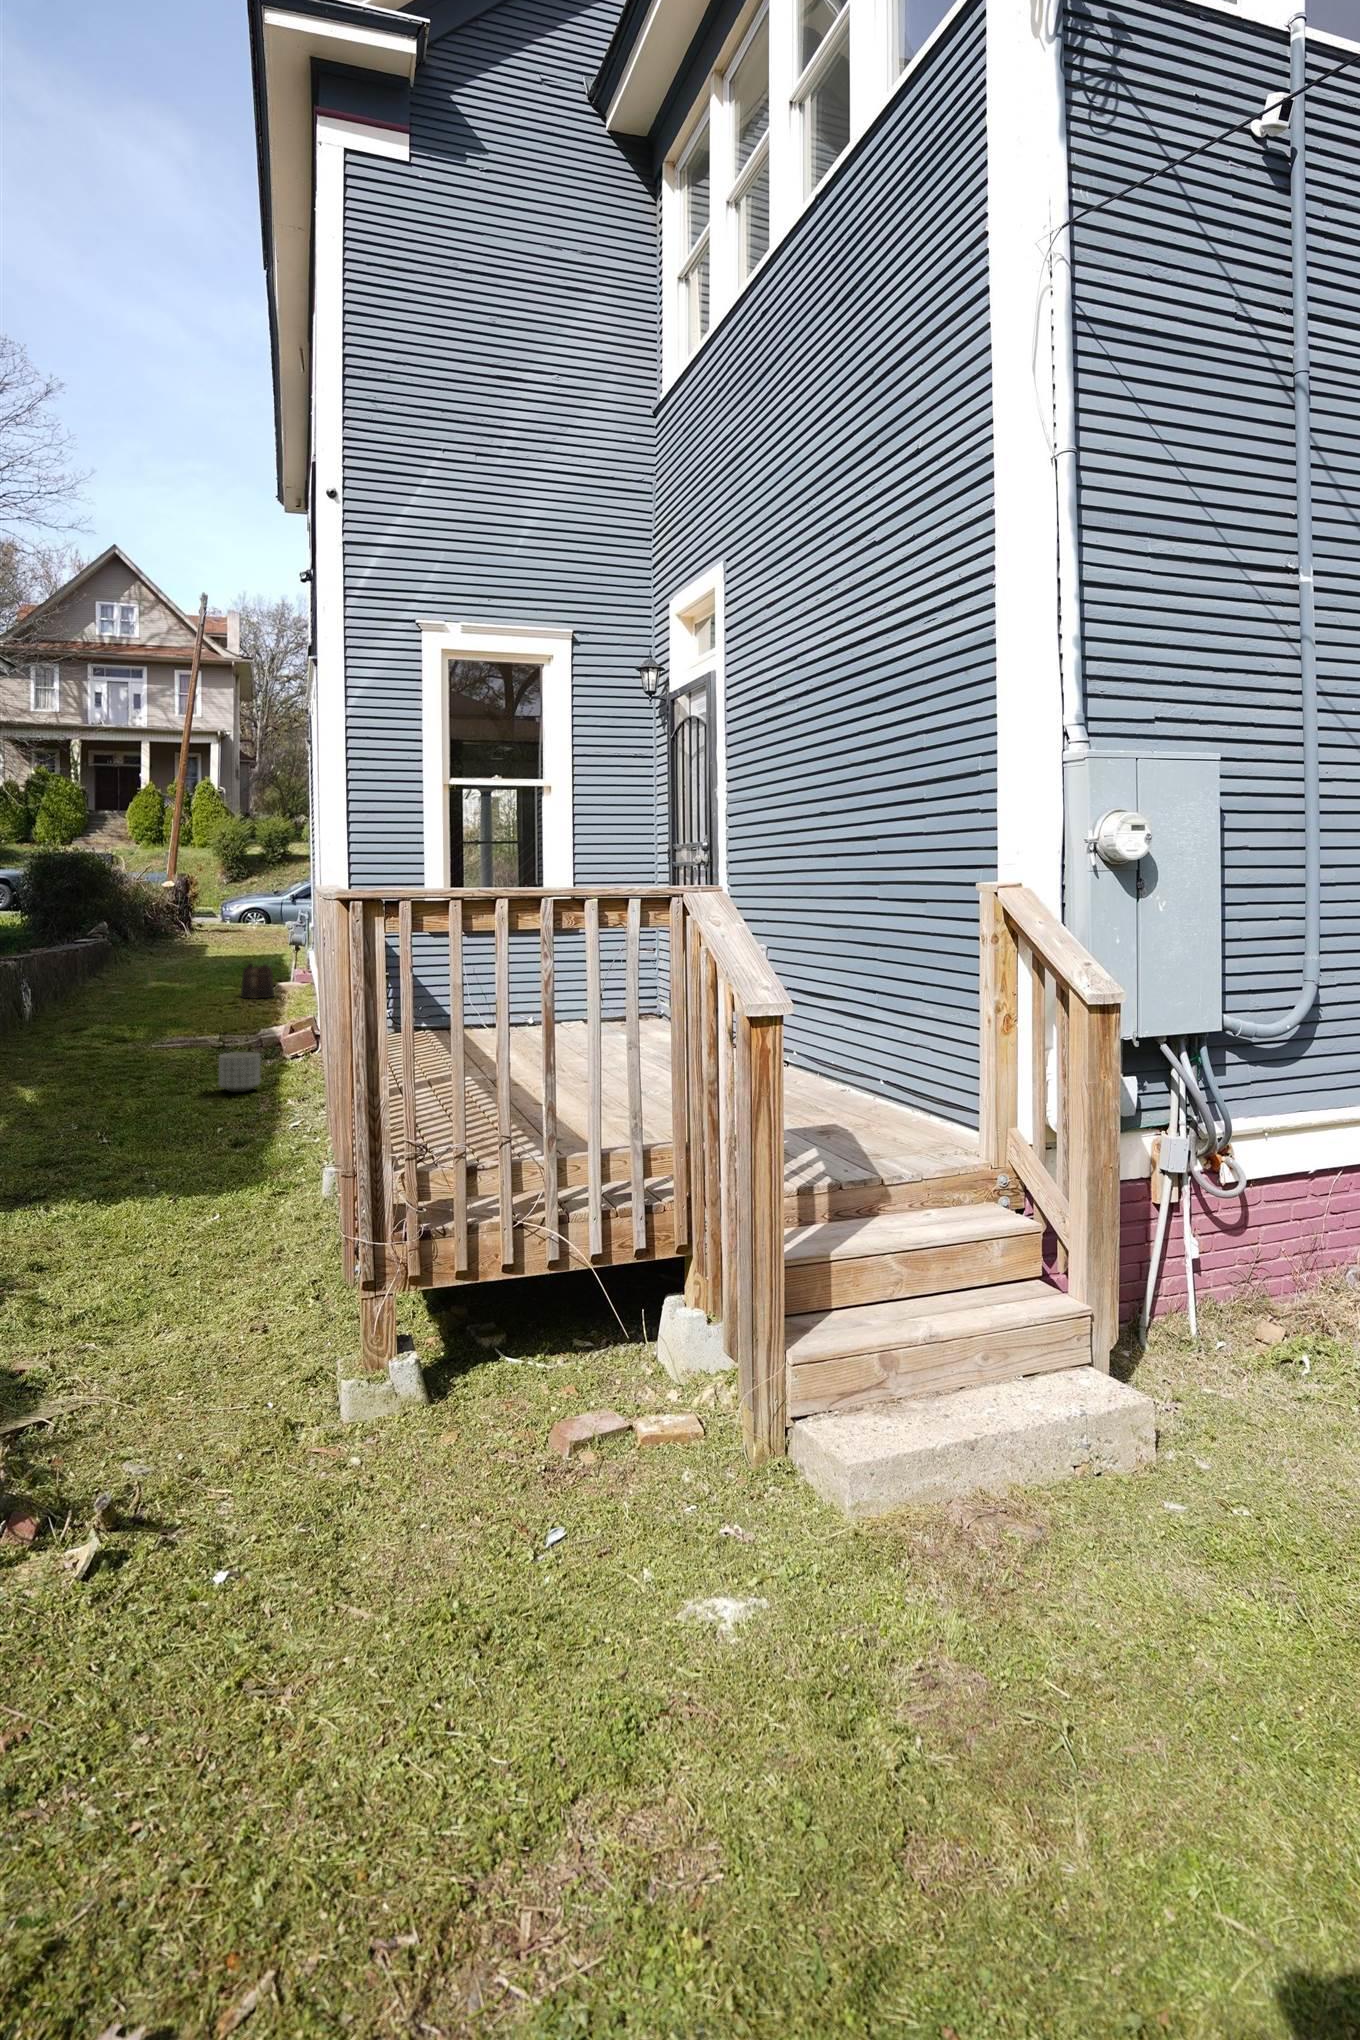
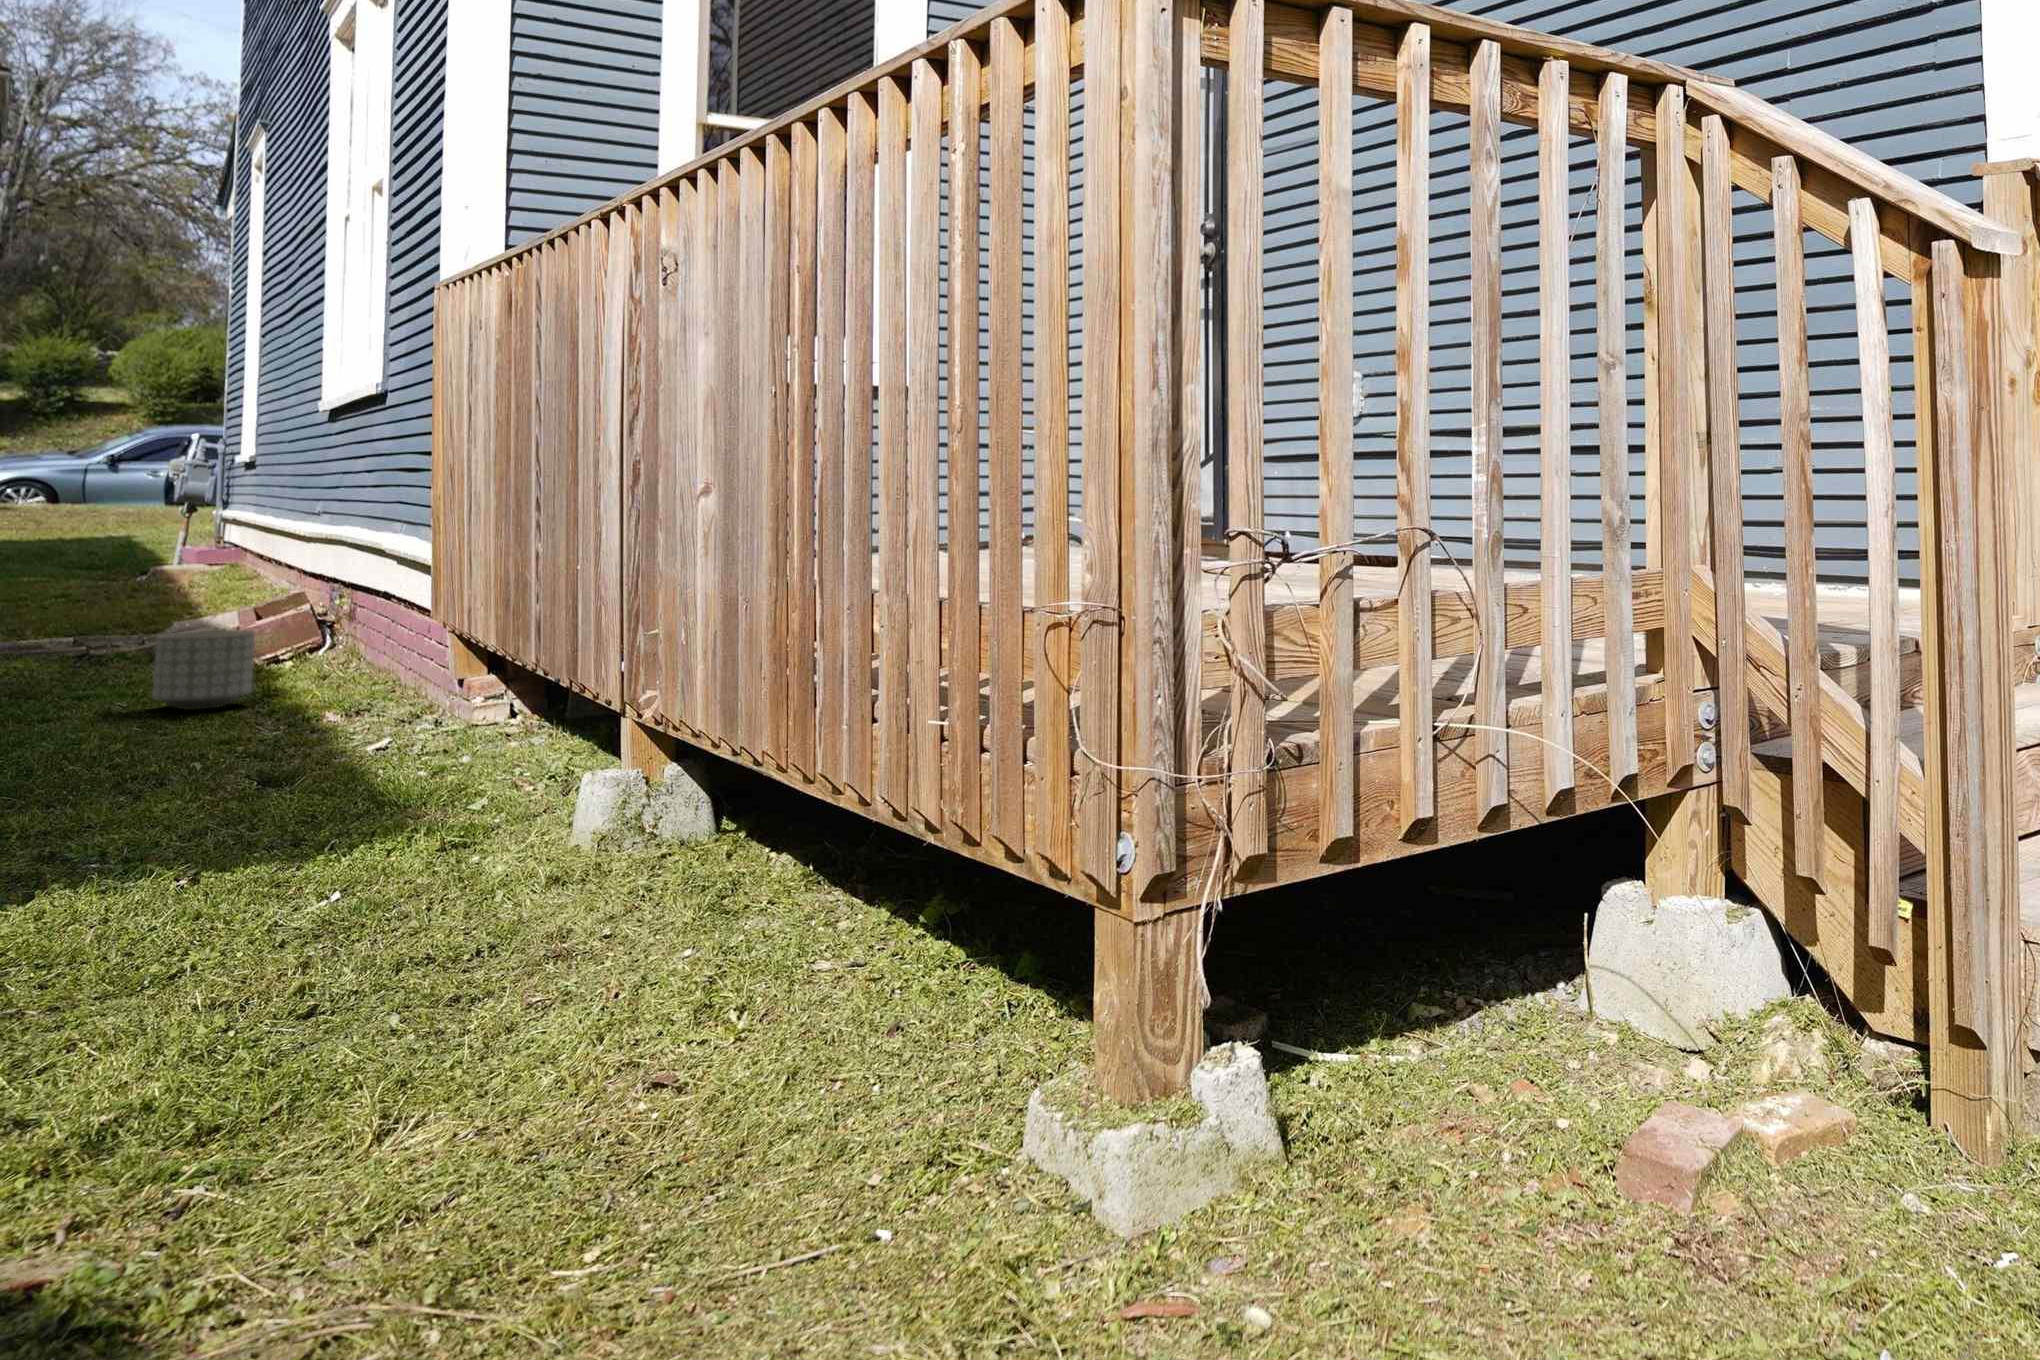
bucket: present [241,963,274,998] -> none [74,529,153,594]

